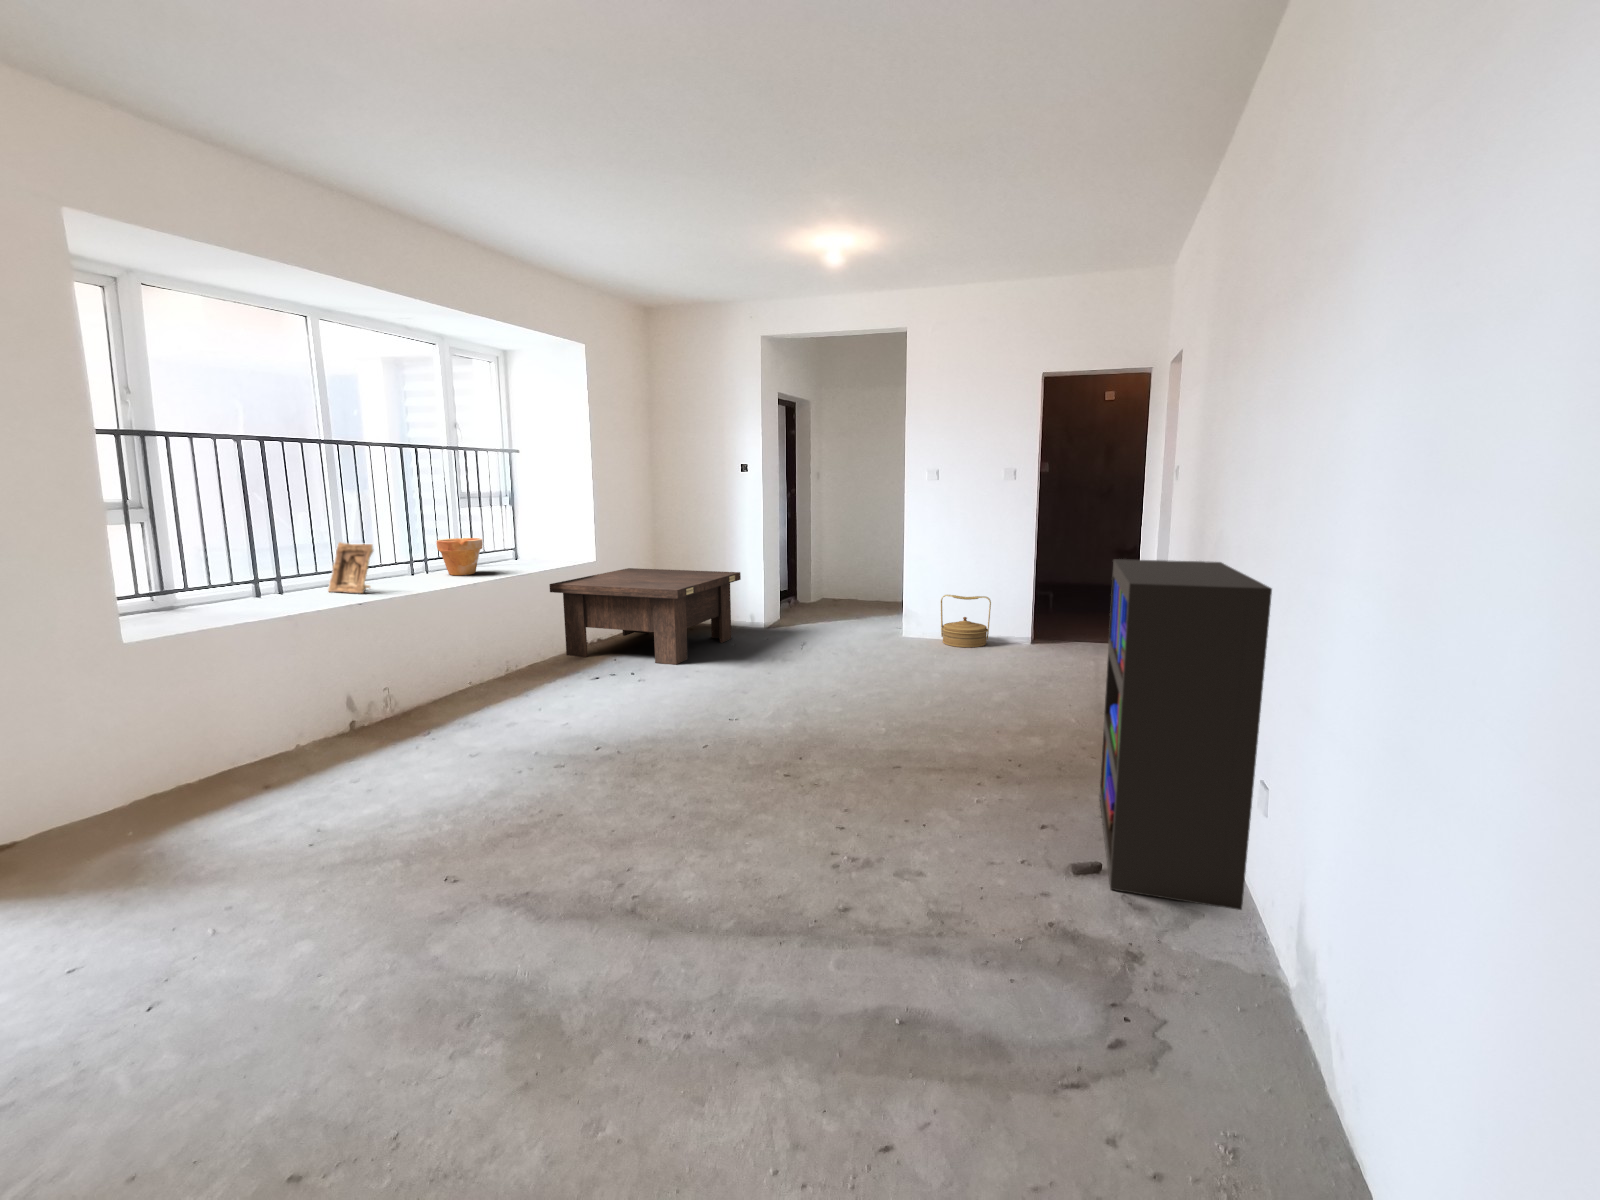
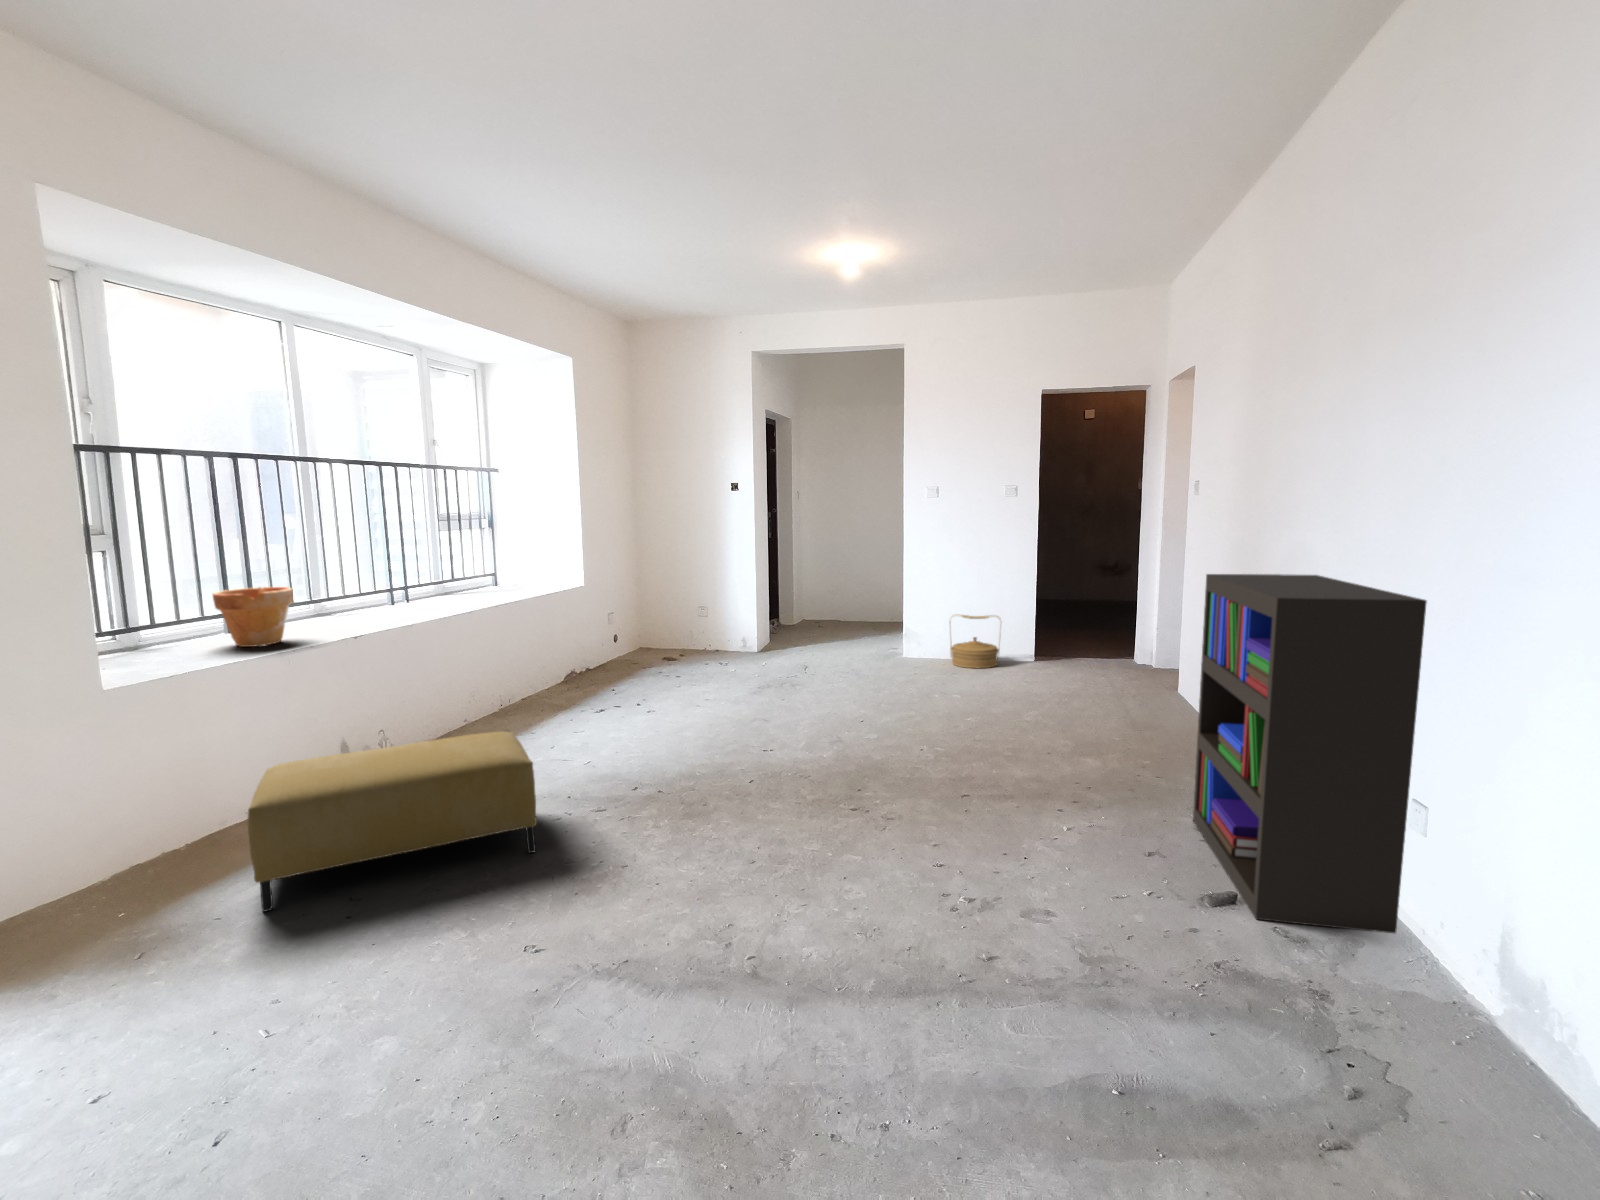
flower pot: present [436,538,482,575] -> present [213,587,293,647]
picture frame: present [328,542,373,593] -> none [308,570,361,627]
coffee table: present [549,568,741,664] -> none [541,593,740,695]
ottoman: none [227,690,485,835] -> present [248,732,537,912]

